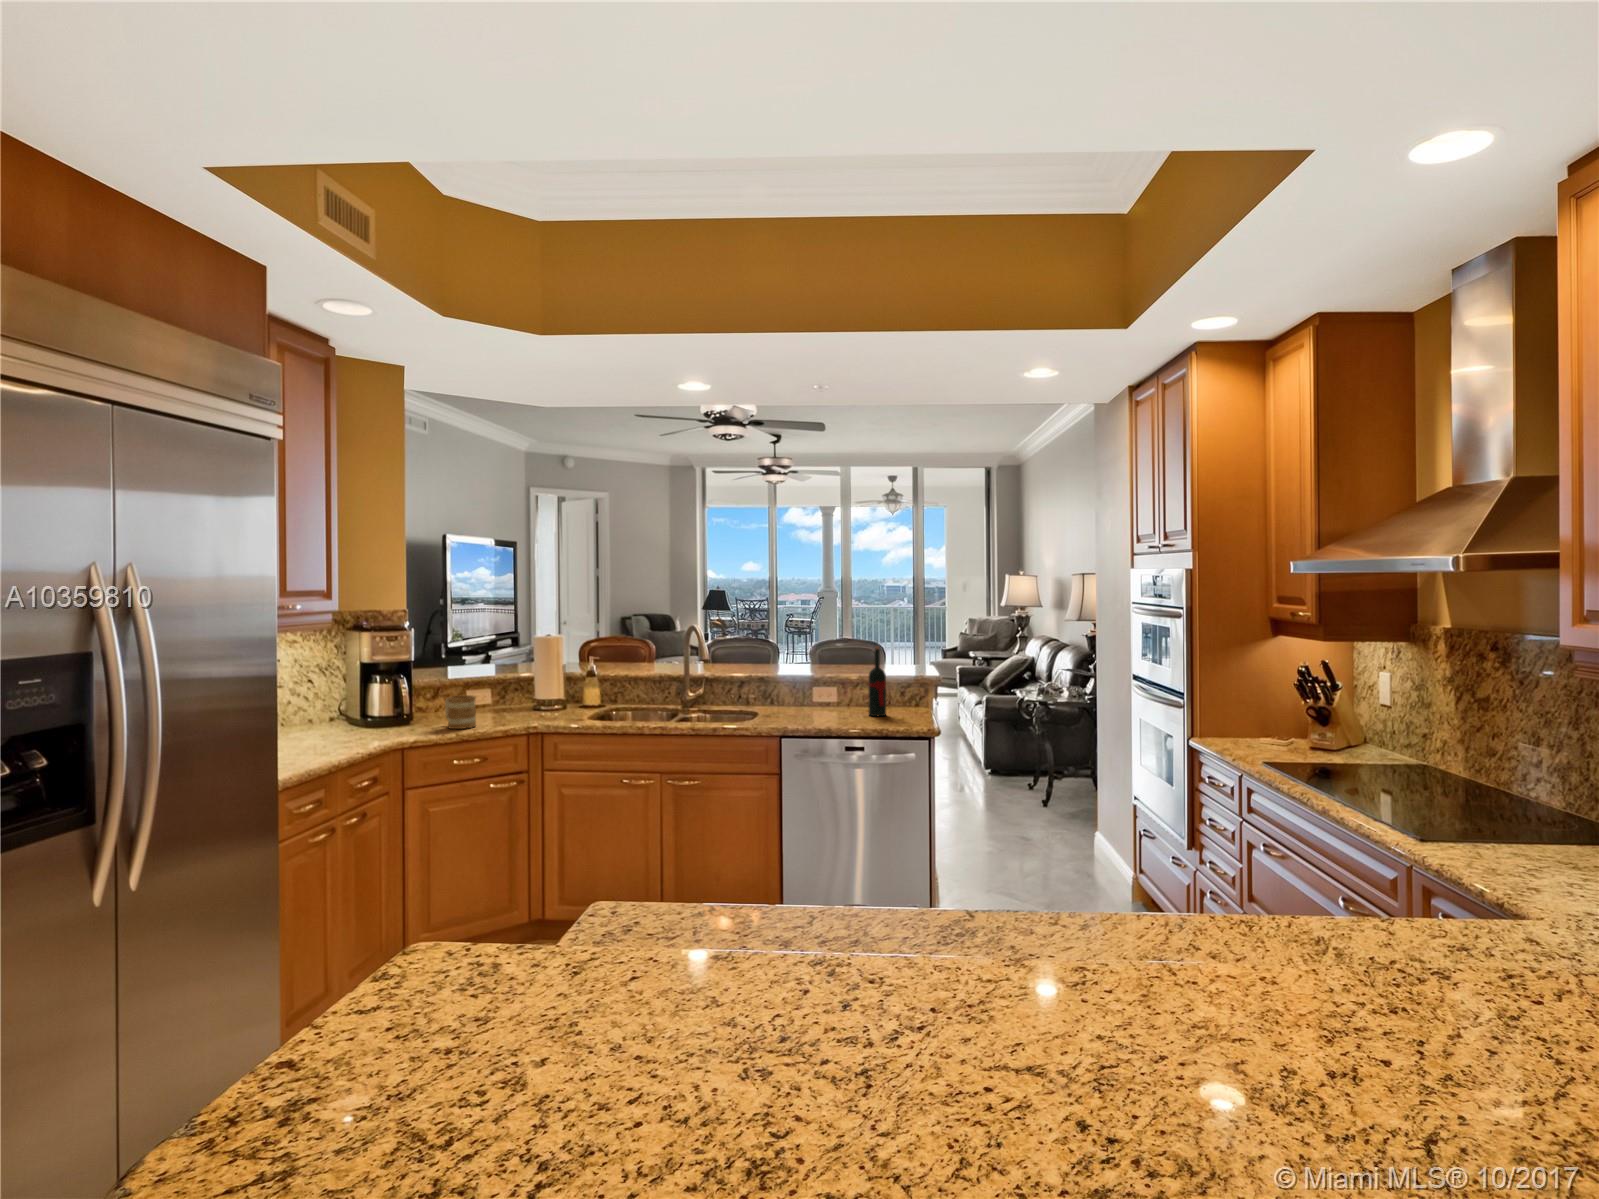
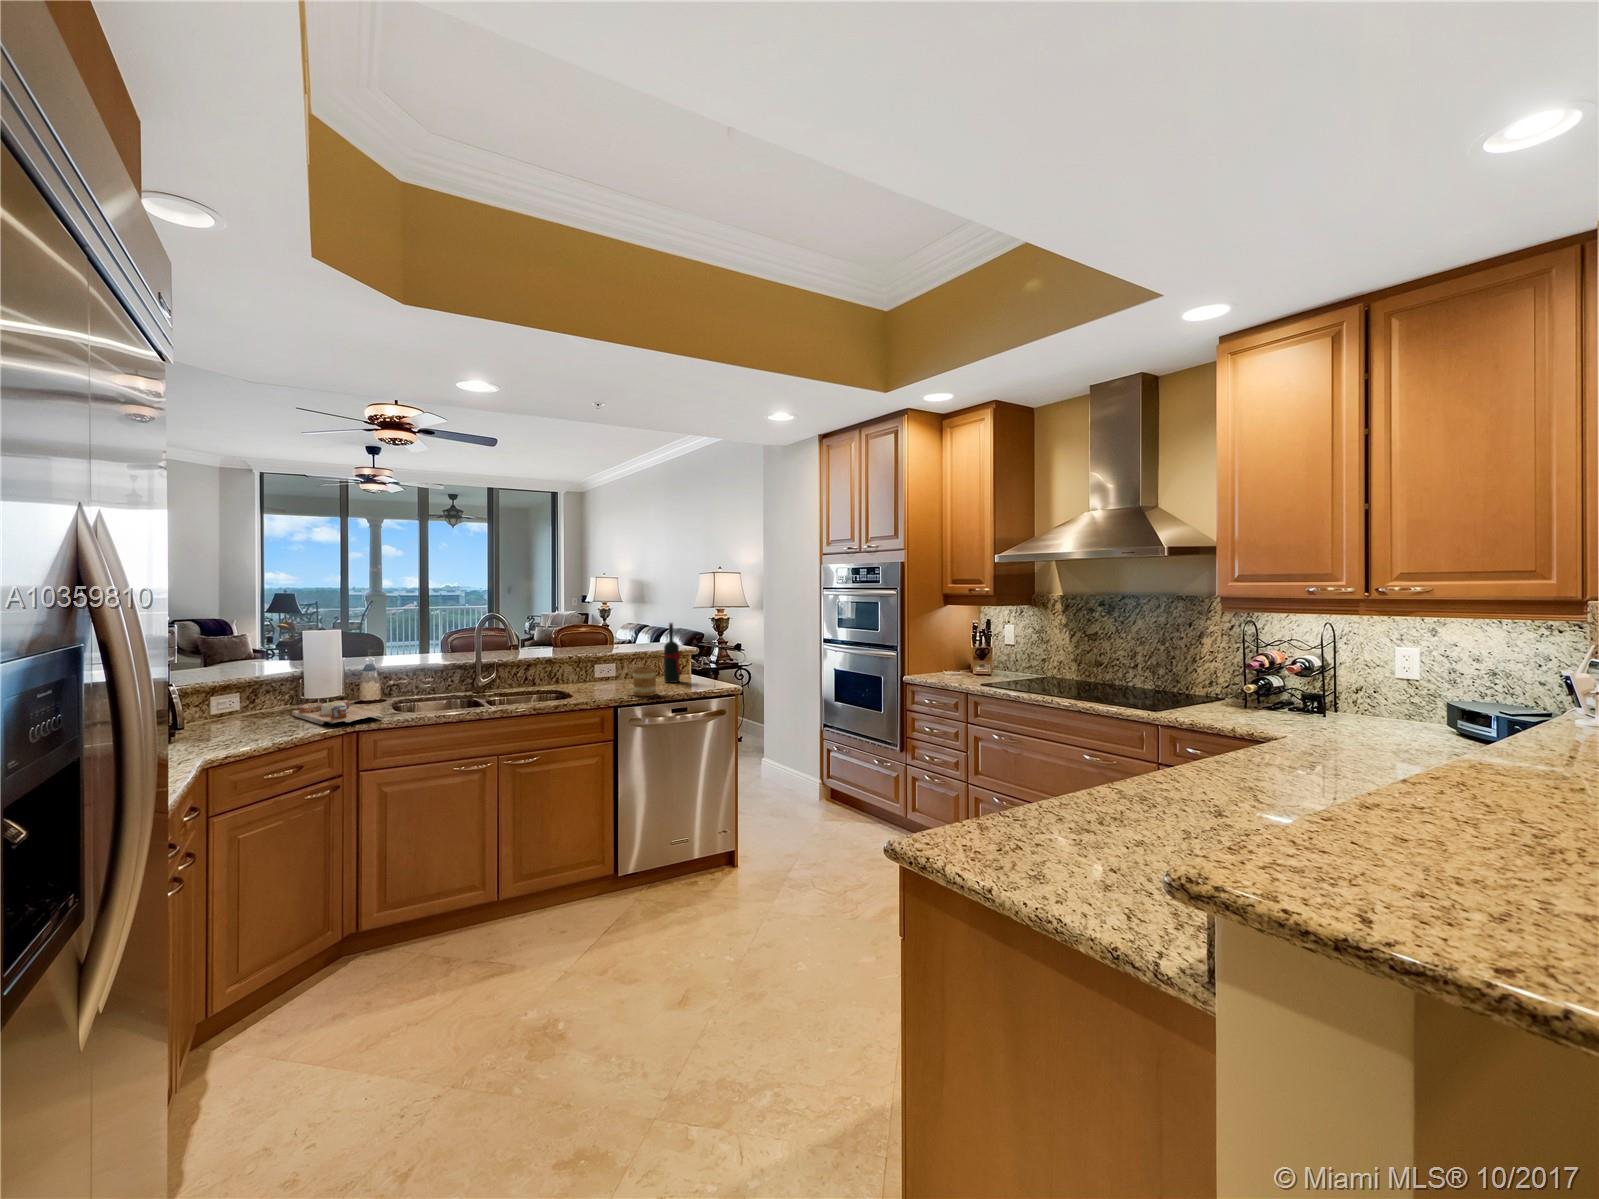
mug: present [445,695,476,729] -> present [622,667,656,696]
cutting board: none [521,702,569,722] -> present [292,700,383,725]

